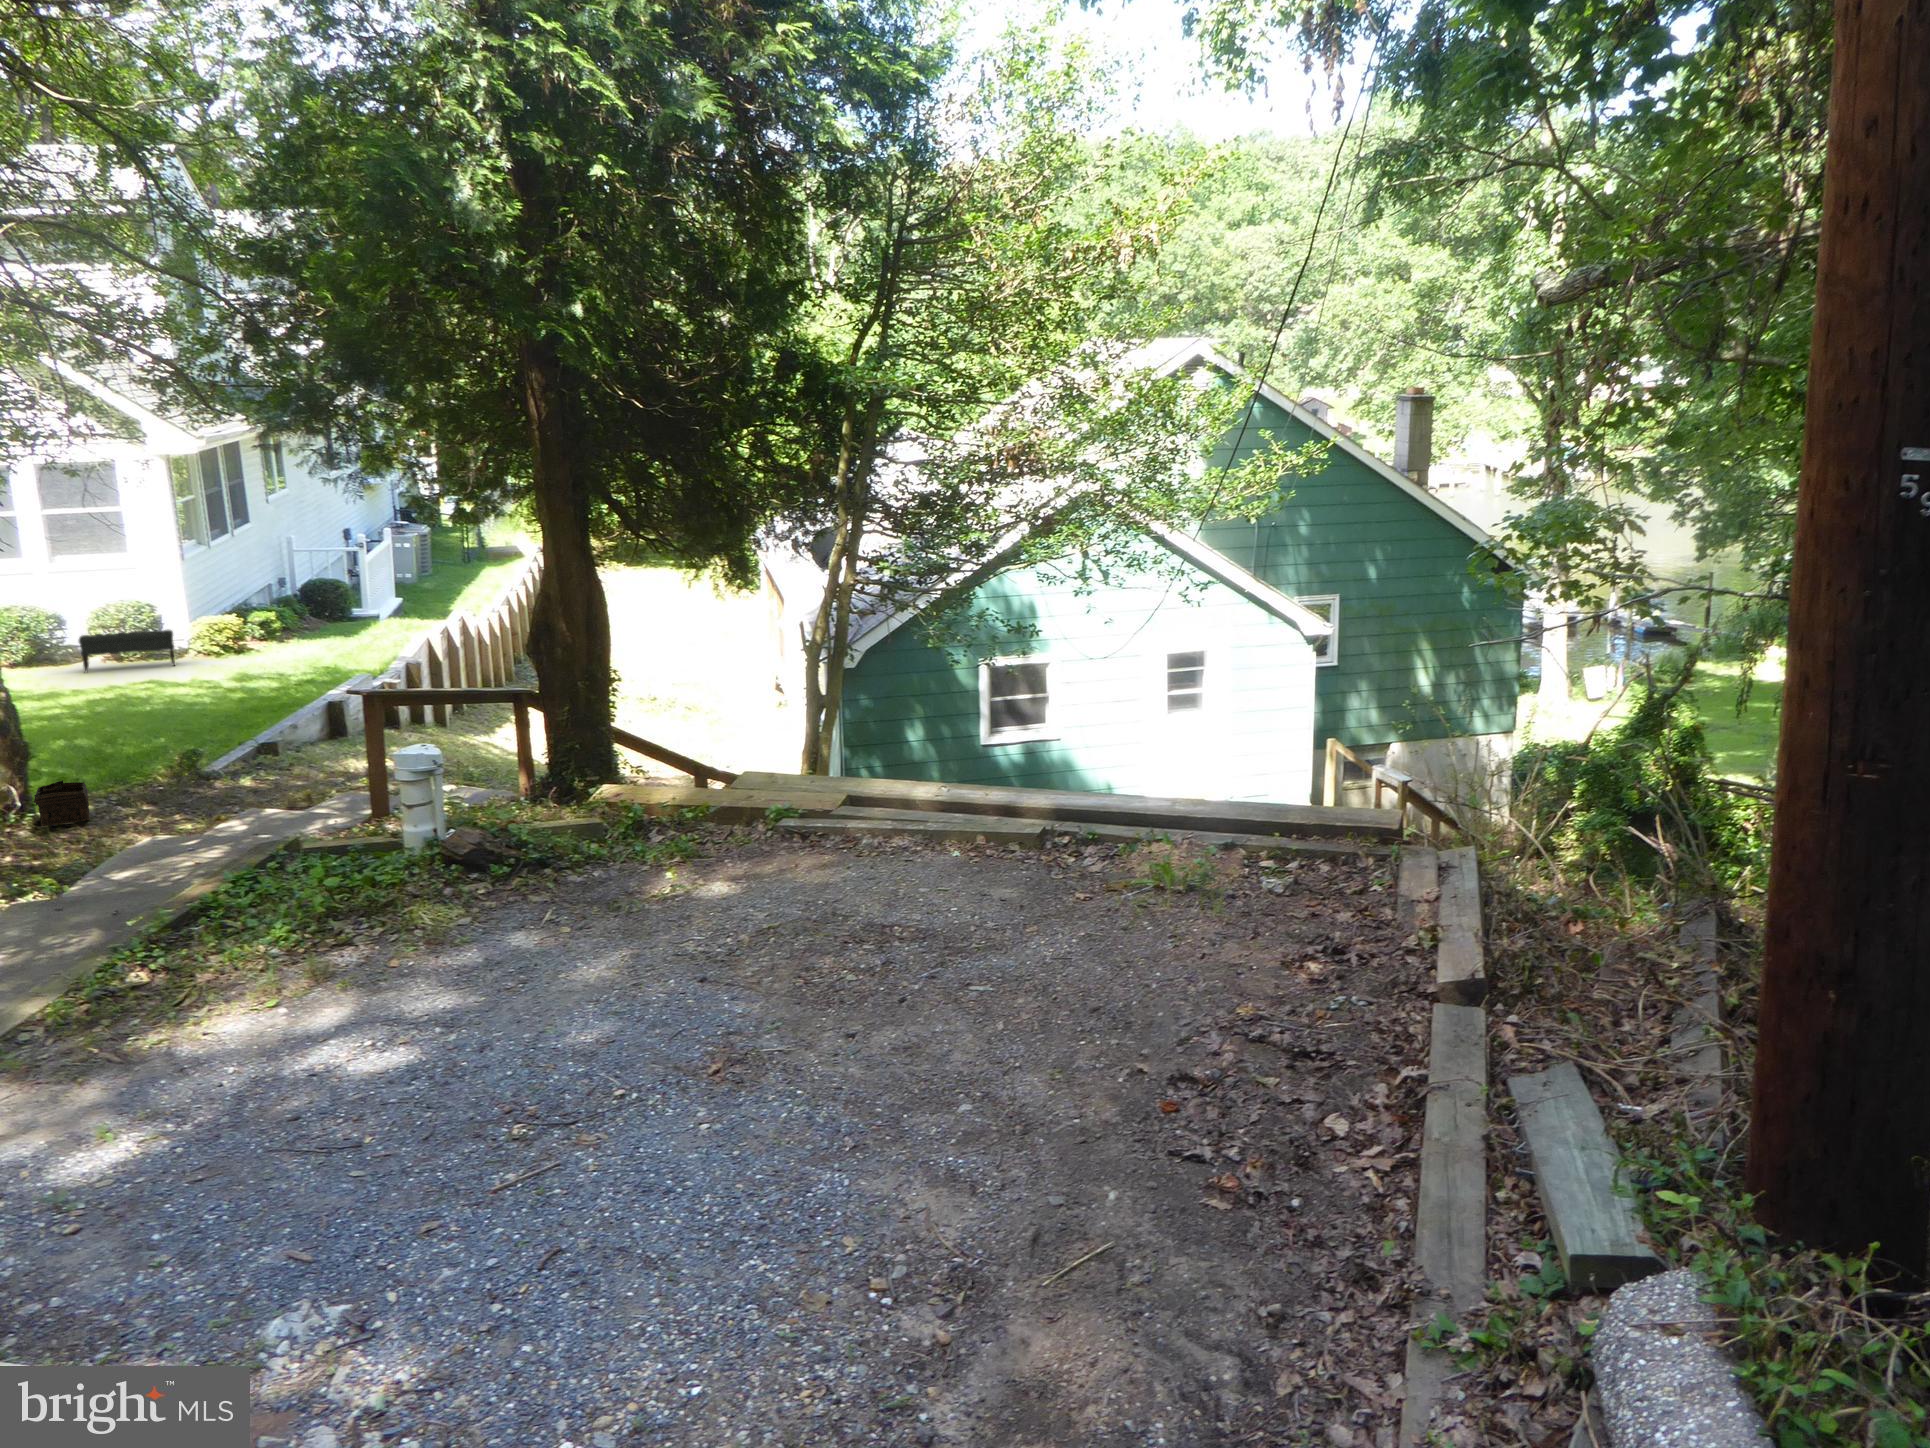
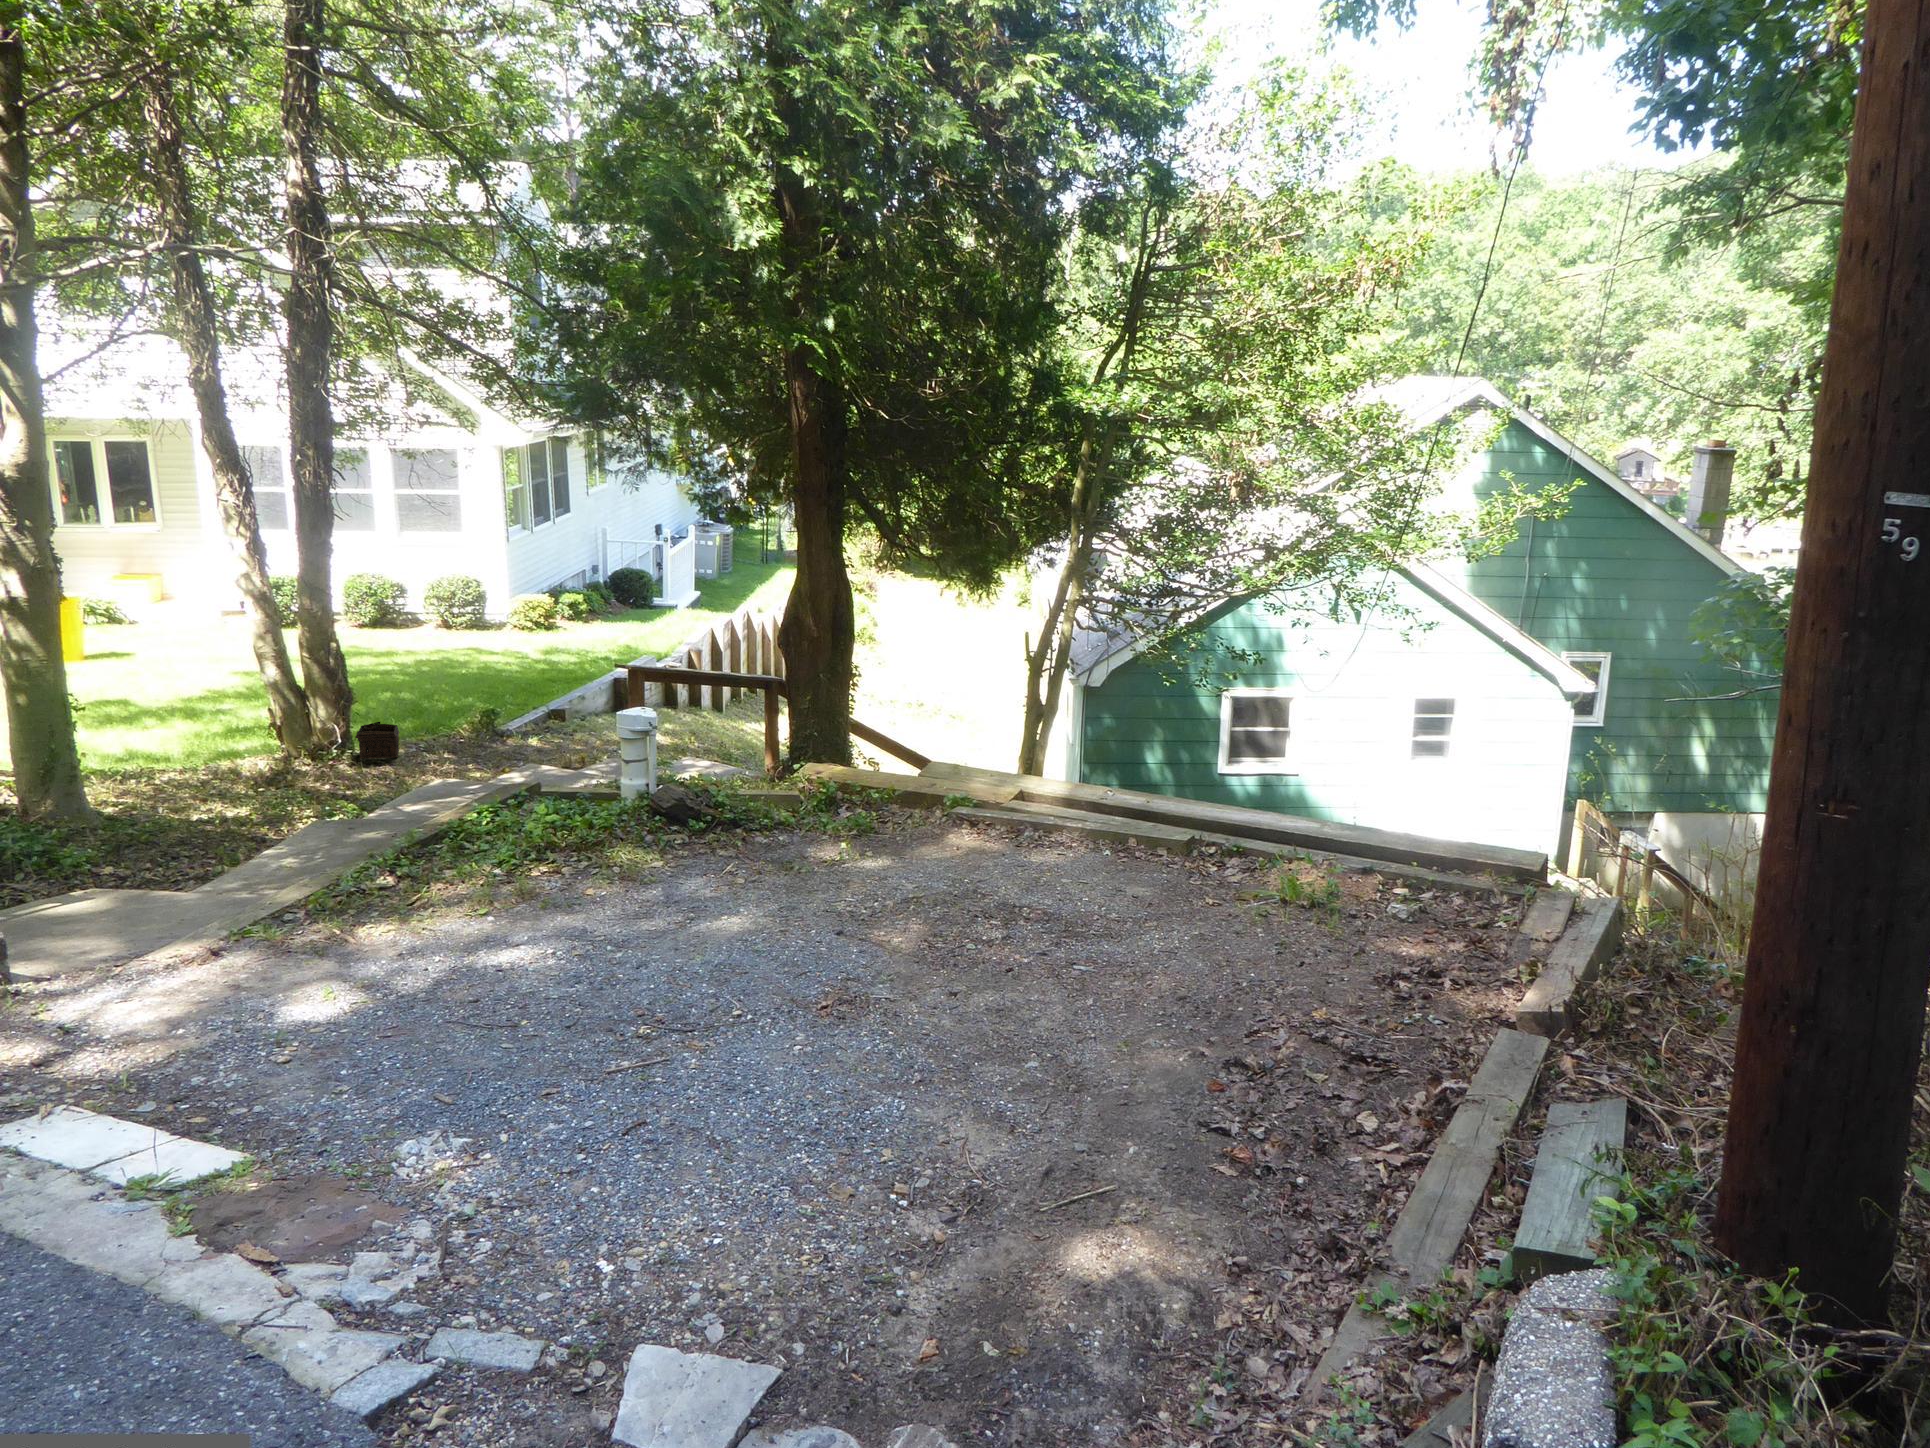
bench: present [79,630,175,673] -> none [419,604,495,638]

